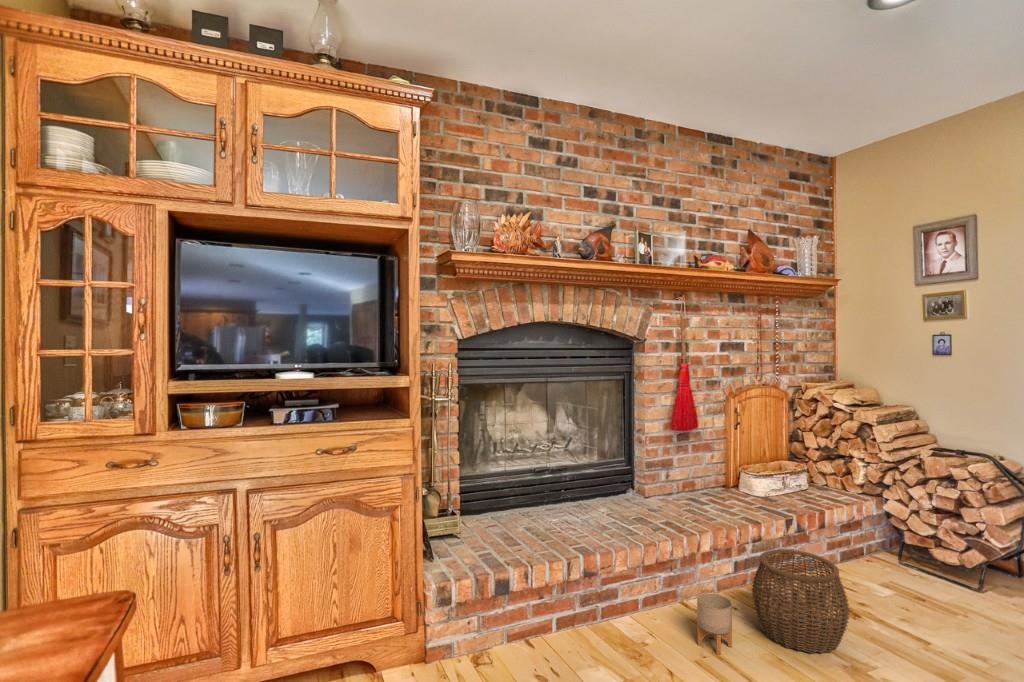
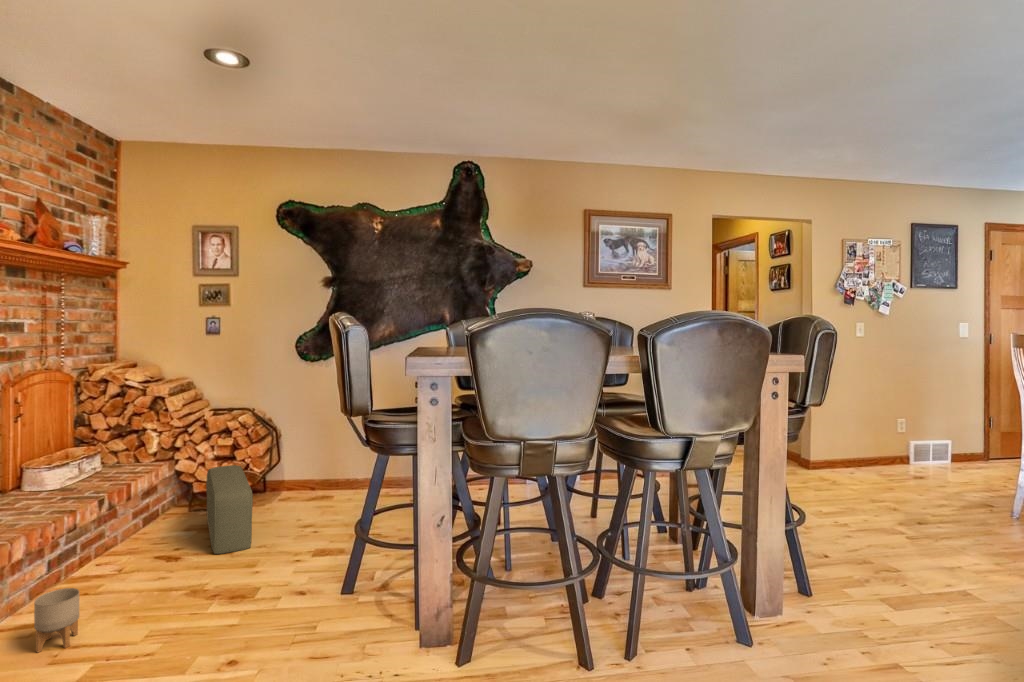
pouf: none [901,521,968,651] -> present [206,465,253,554]
woven basket: present [752,549,850,654] -> none [86,517,182,608]

